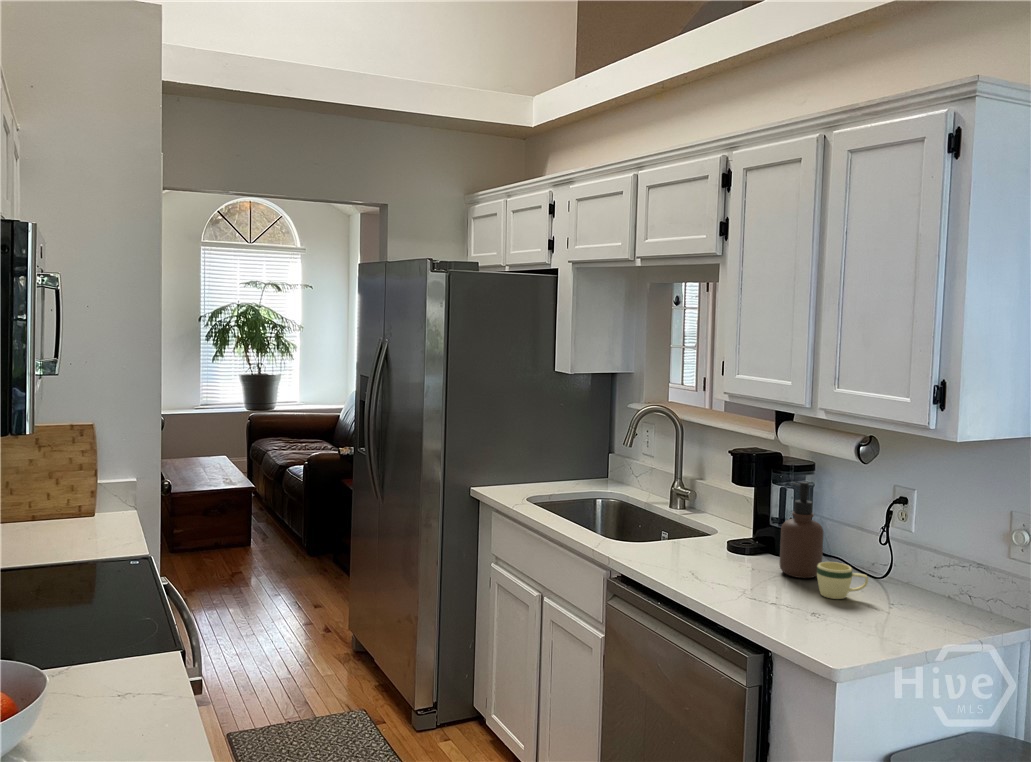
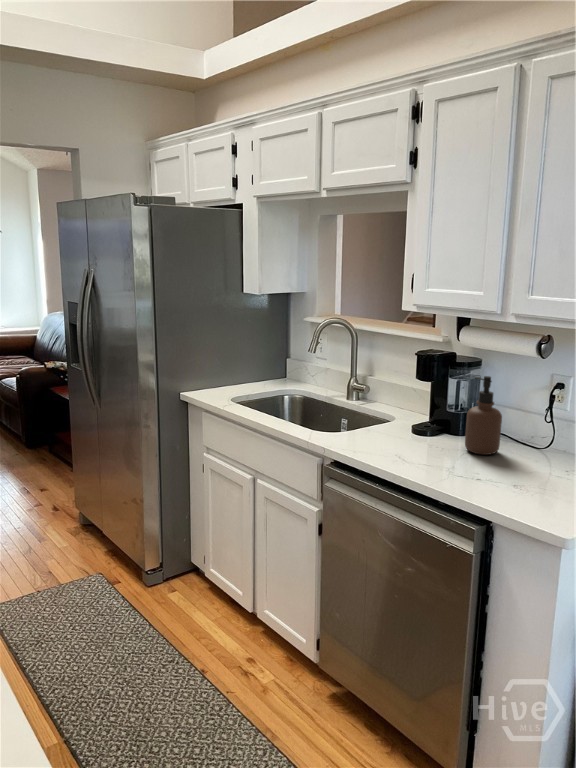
mug: present [817,562,868,599] -> none [507,442,550,473]

